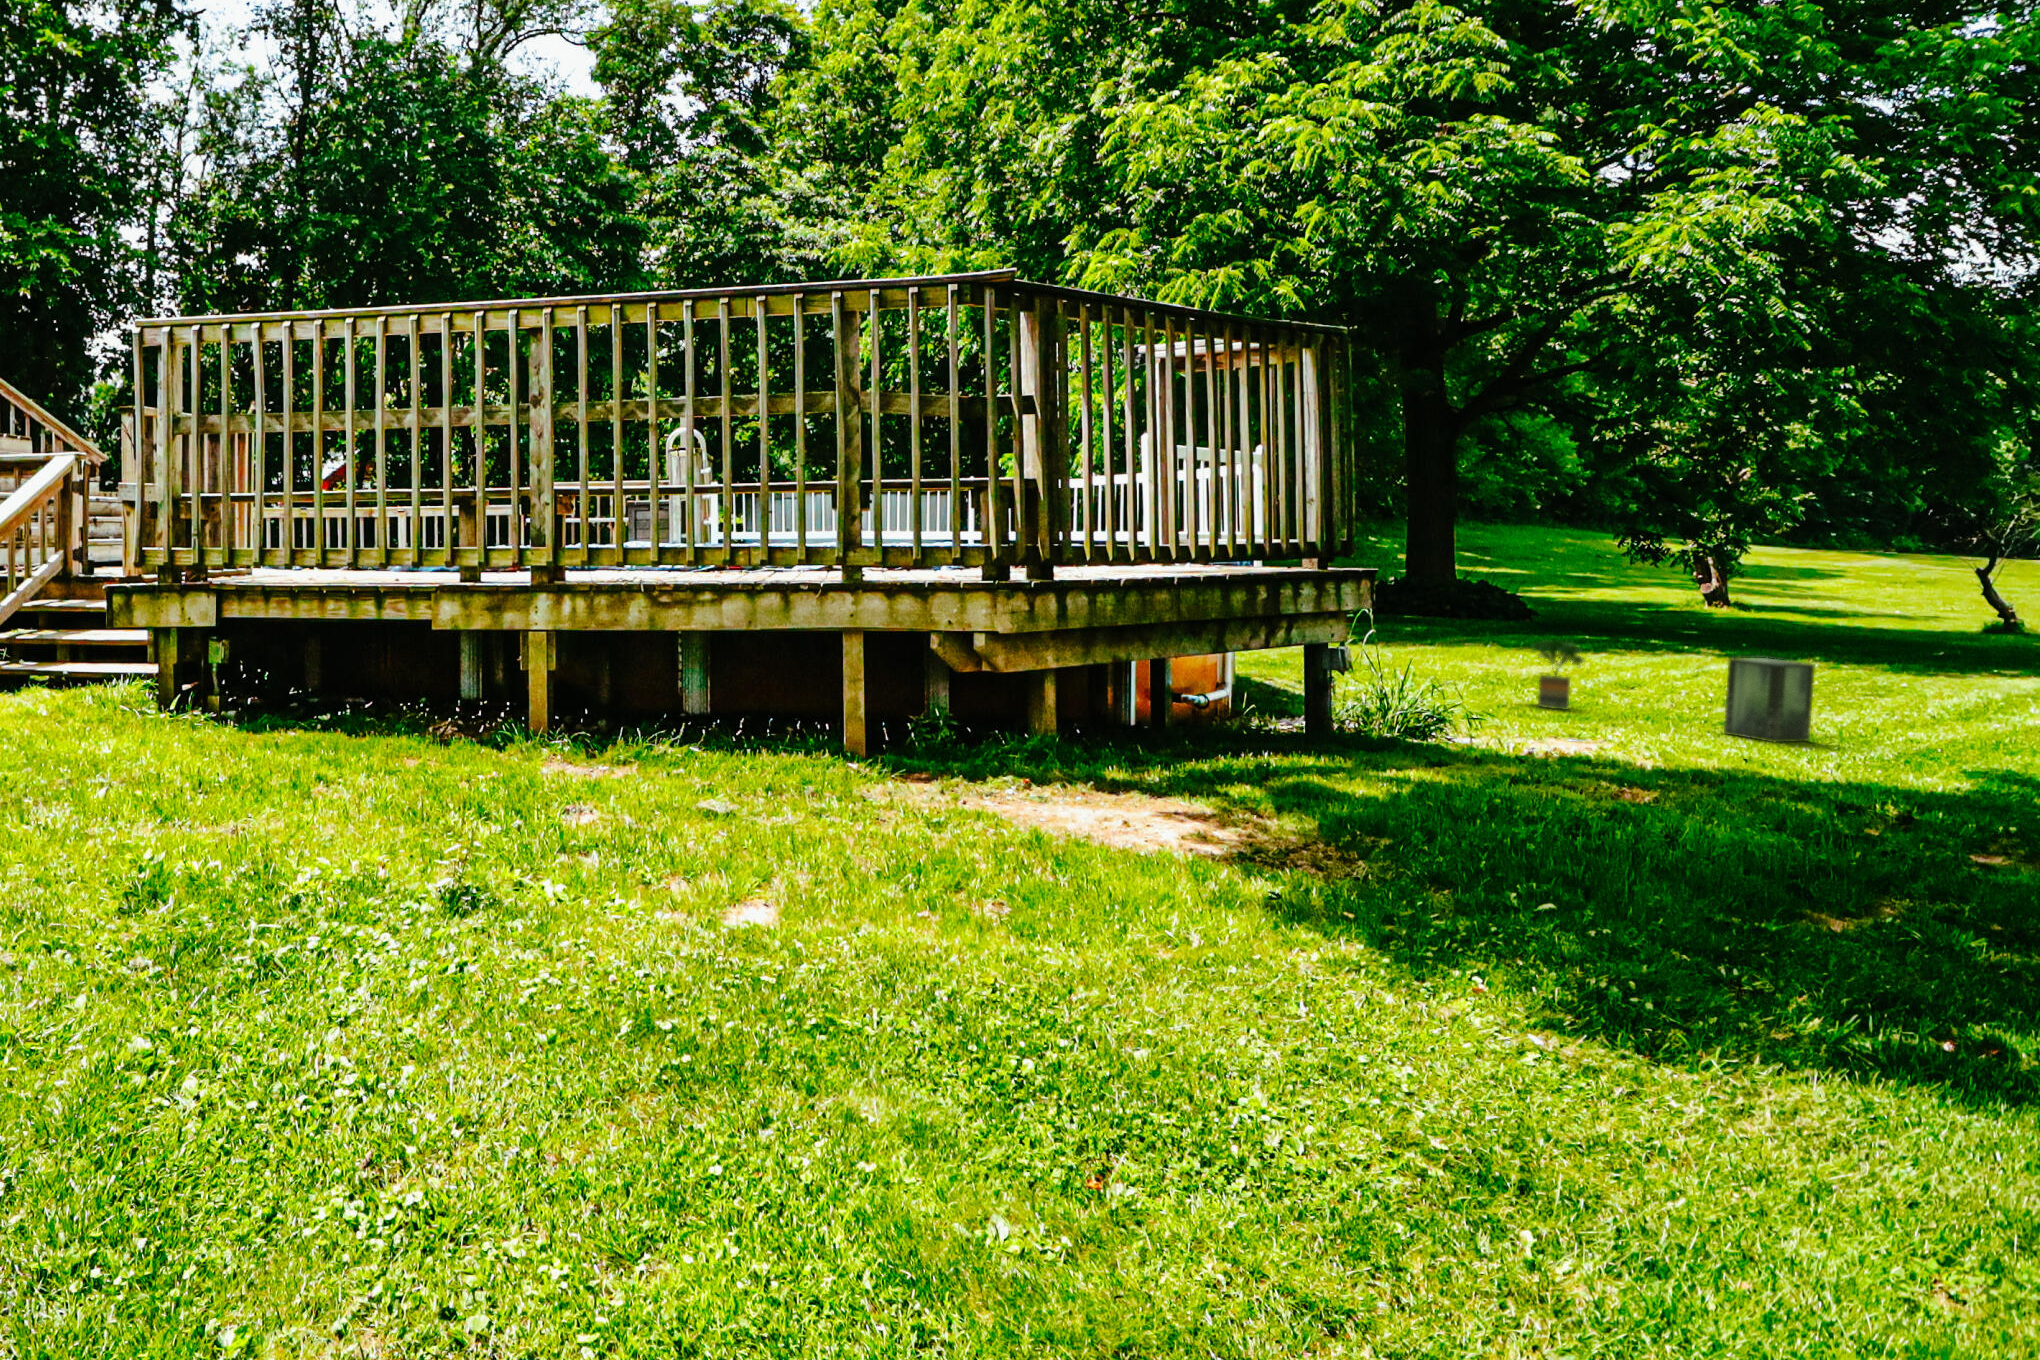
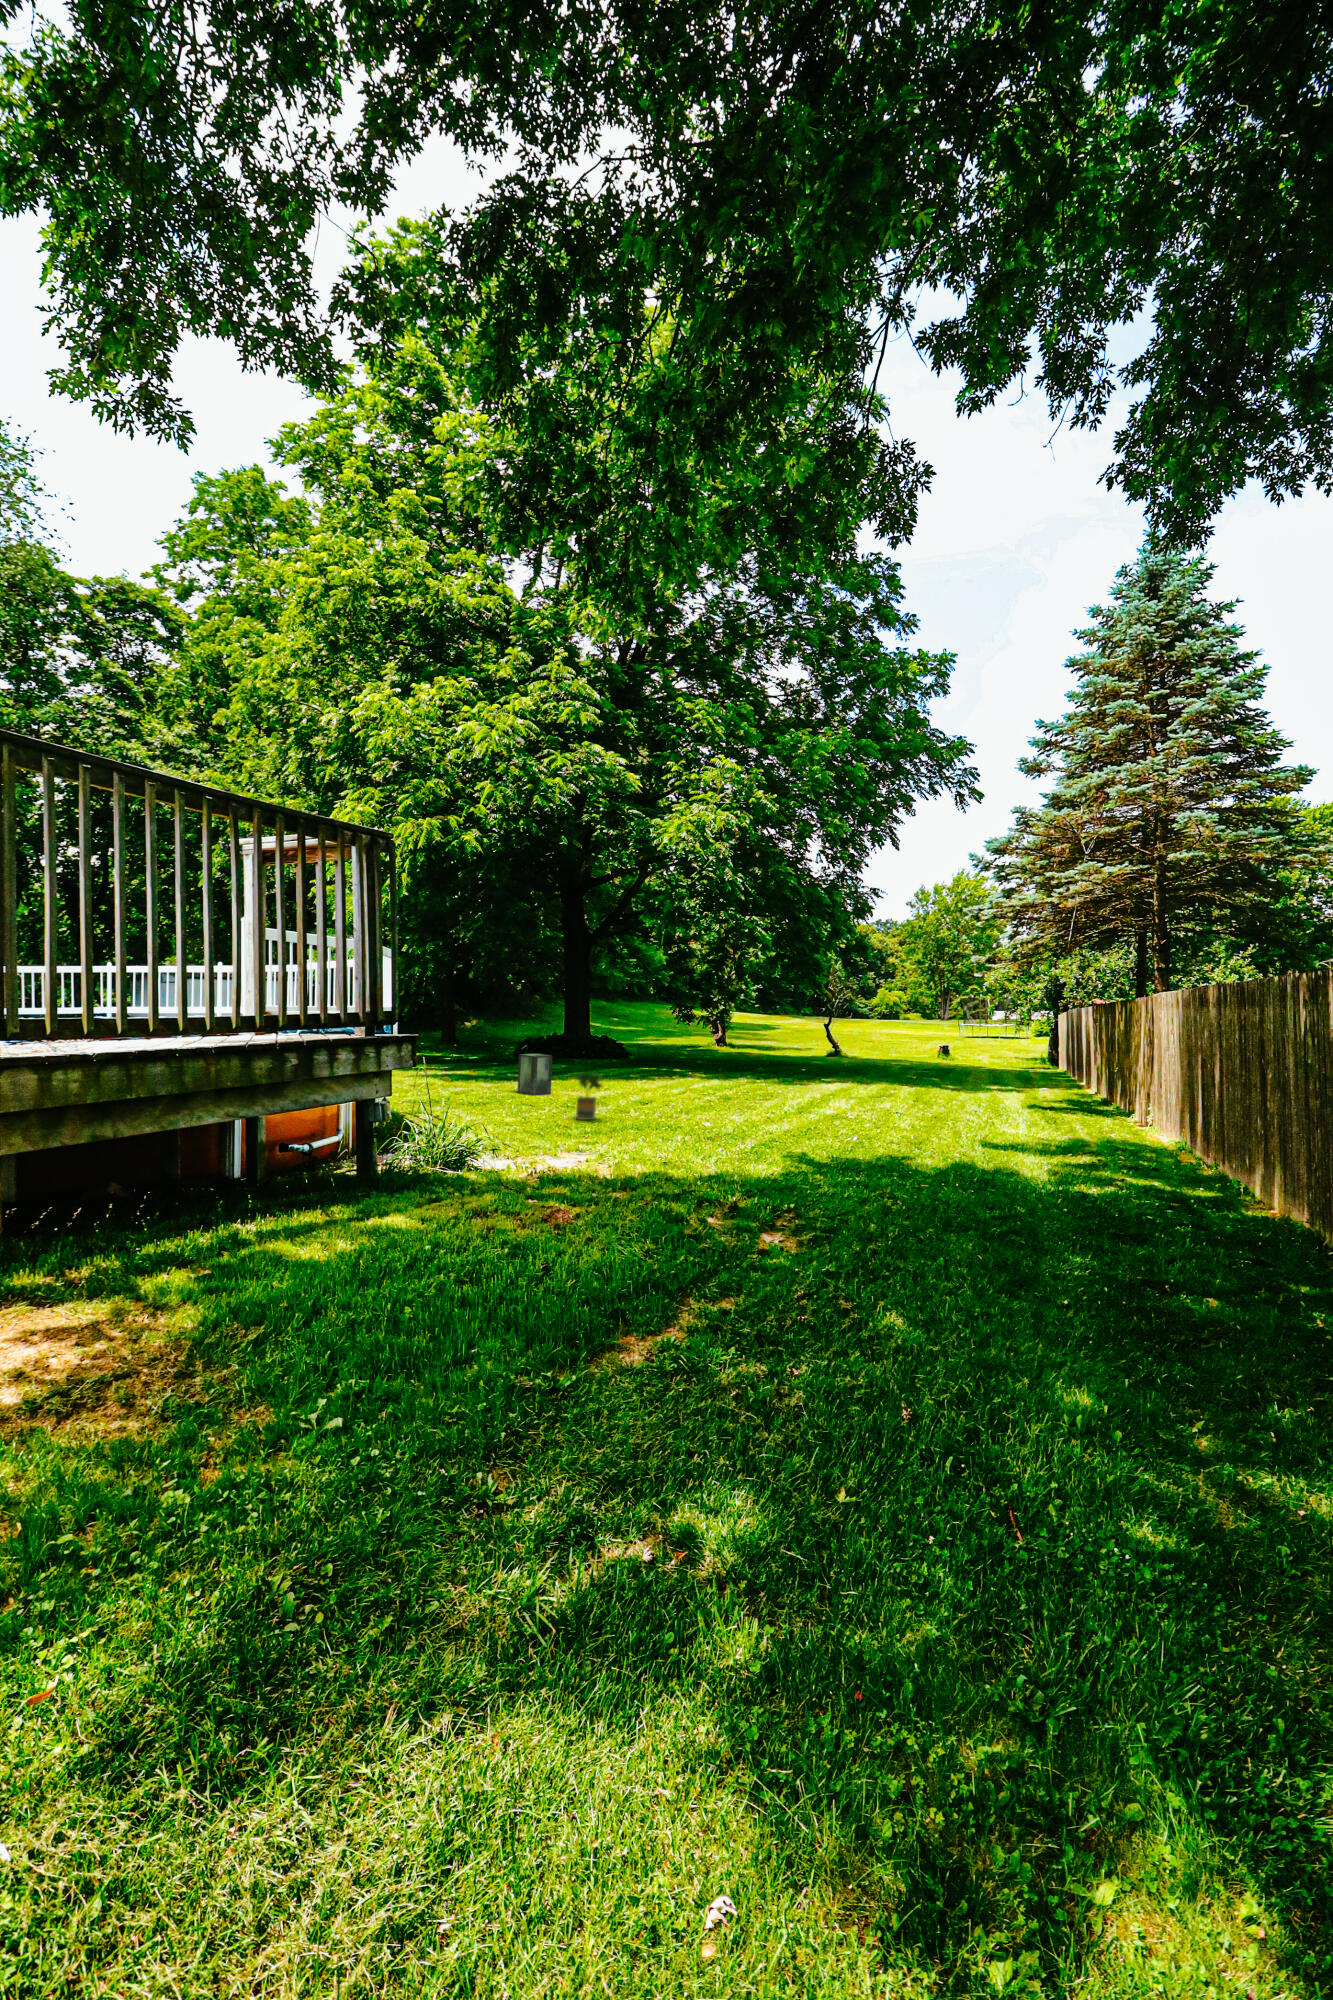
storage box: present [1724,658,1814,743] -> present [517,1054,552,1096]

